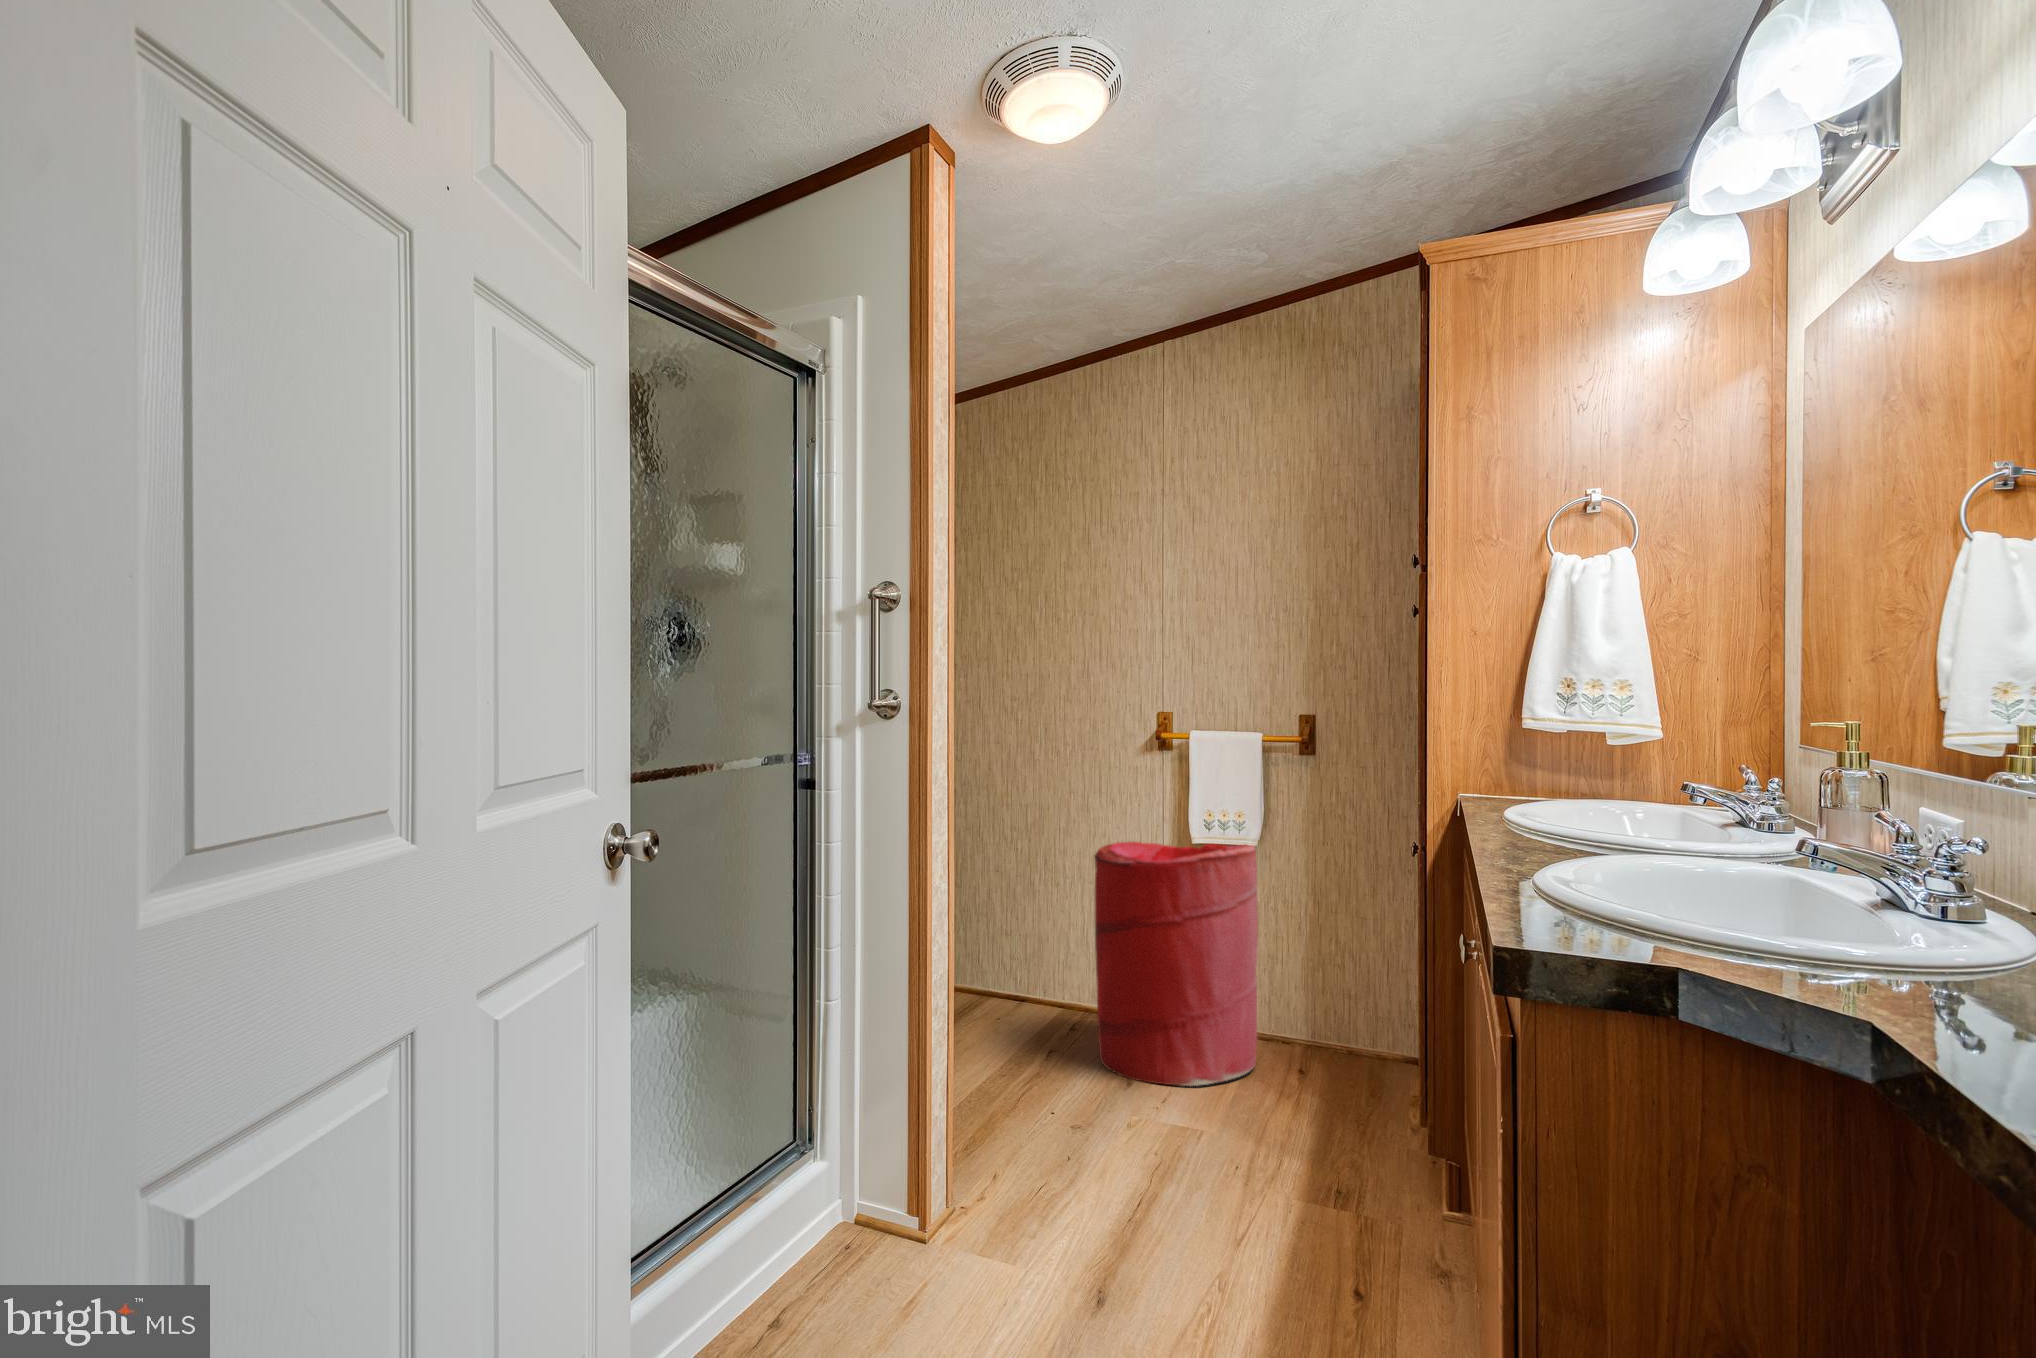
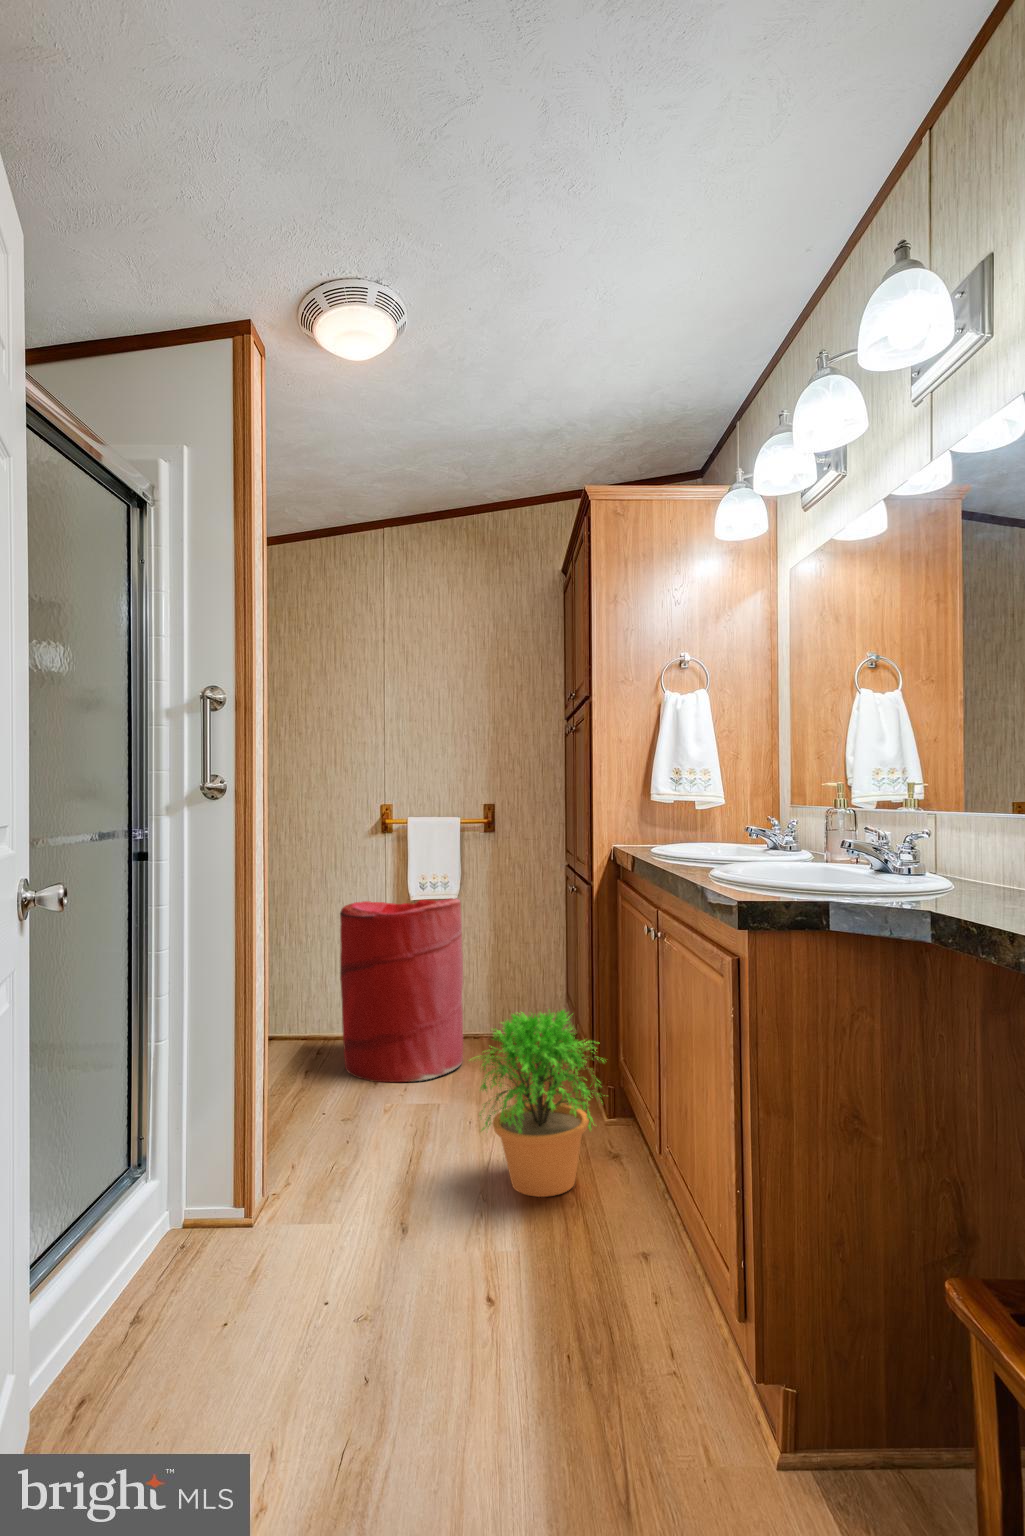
potted plant: none [1208,1011,1405,1271] -> present [478,1010,598,1197]

